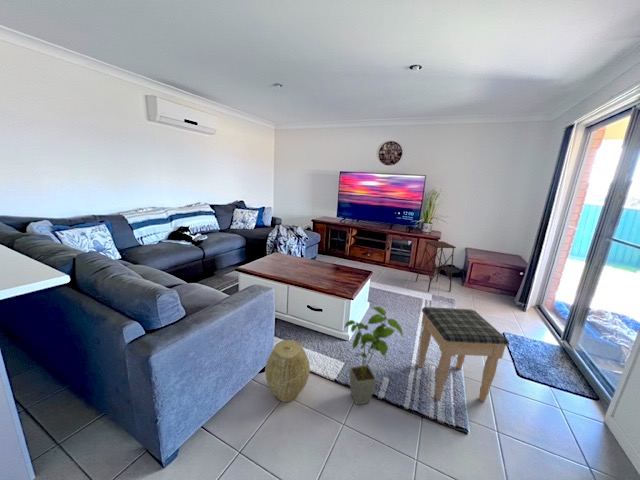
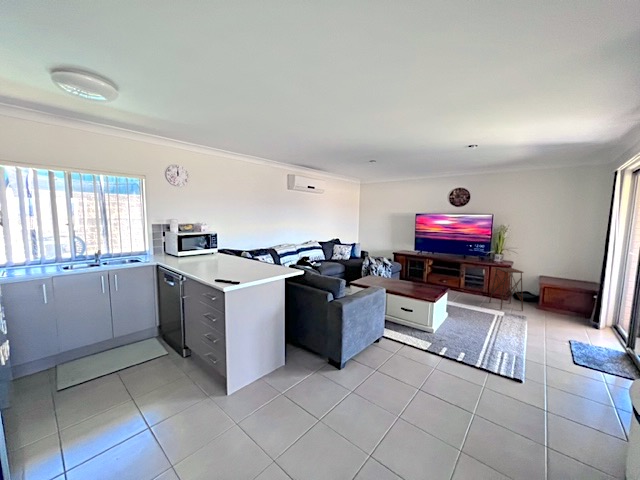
house plant: present [345,307,402,404] -> none [431,296,470,363]
footstool: present [418,307,509,402] -> none [487,305,553,372]
woven basket: present [265,340,310,402] -> none [380,319,409,356]

